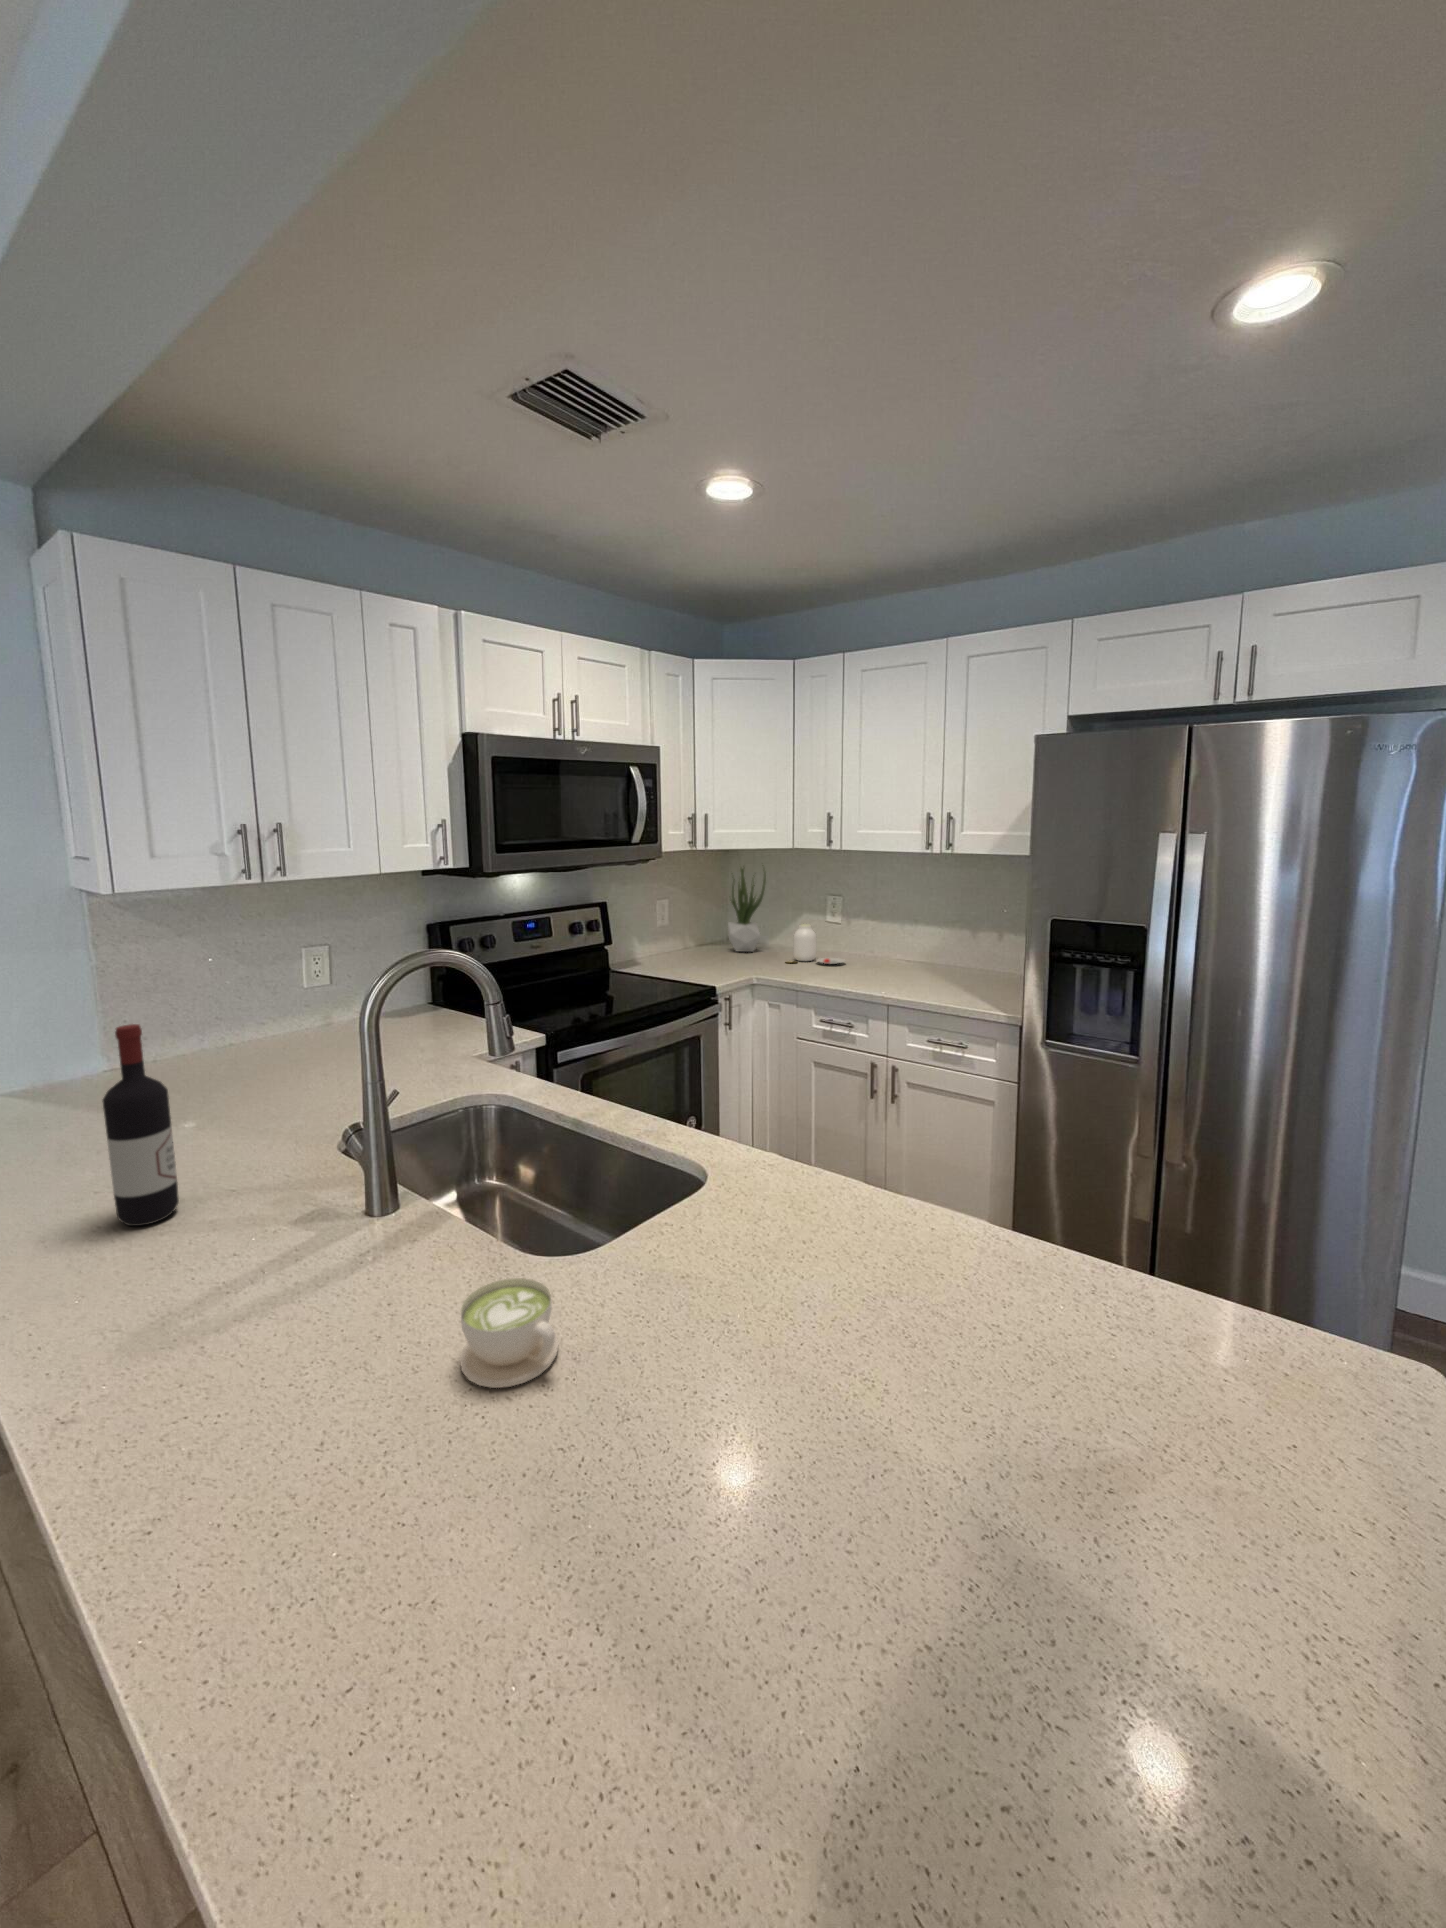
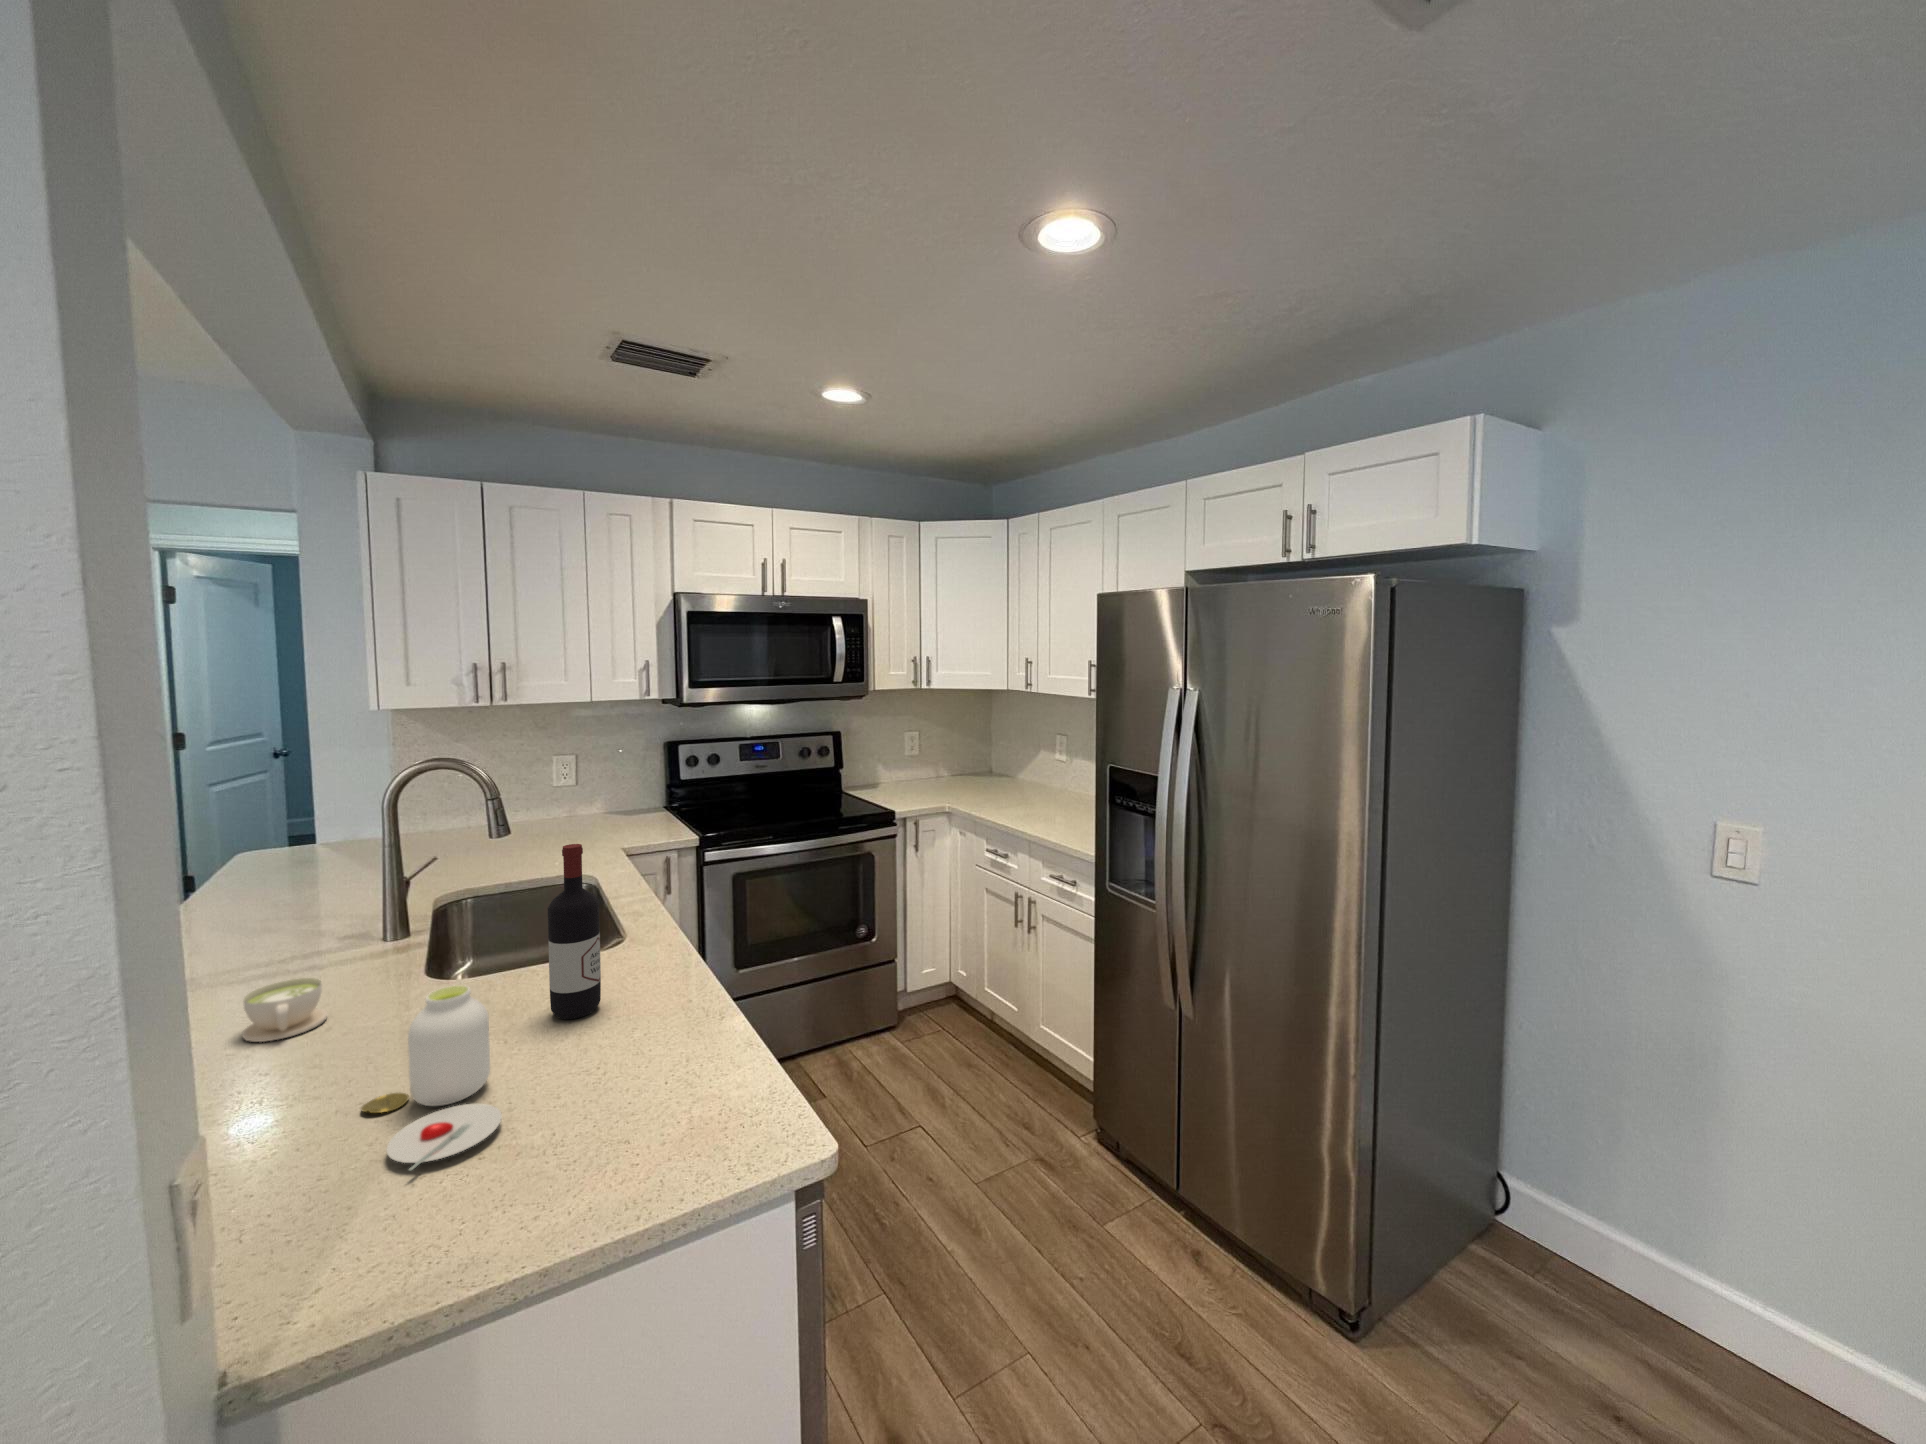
potted plant: present [728,868,766,952] -> none [973,702,1010,783]
jar: present [788,924,844,964] -> present [361,985,502,1171]
wine bottle: present [102,1024,179,1226] -> present [548,844,601,1019]

